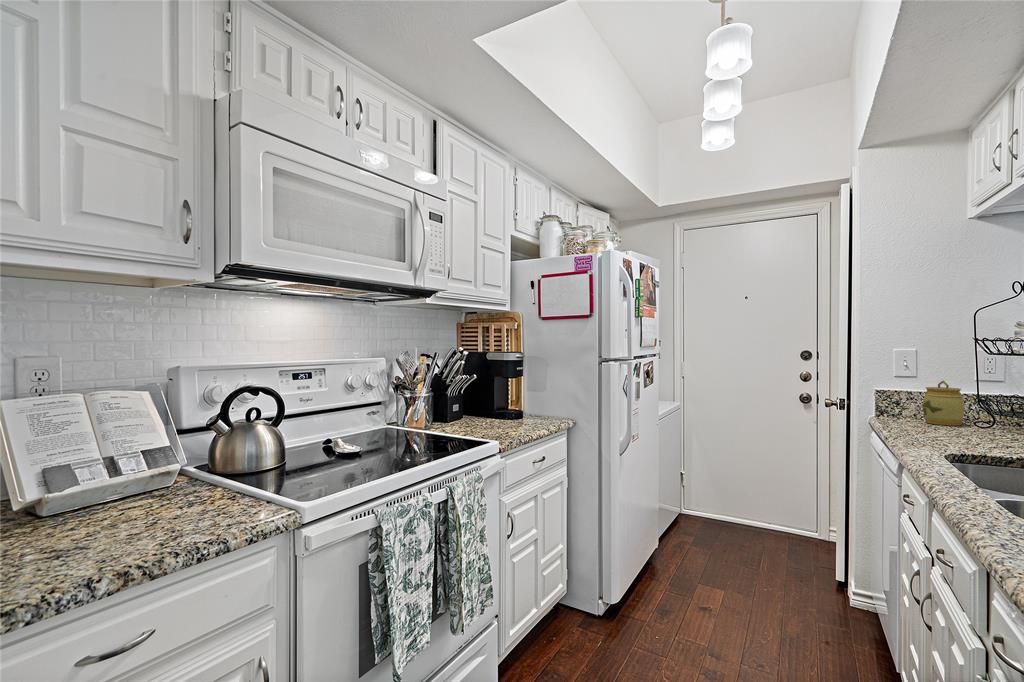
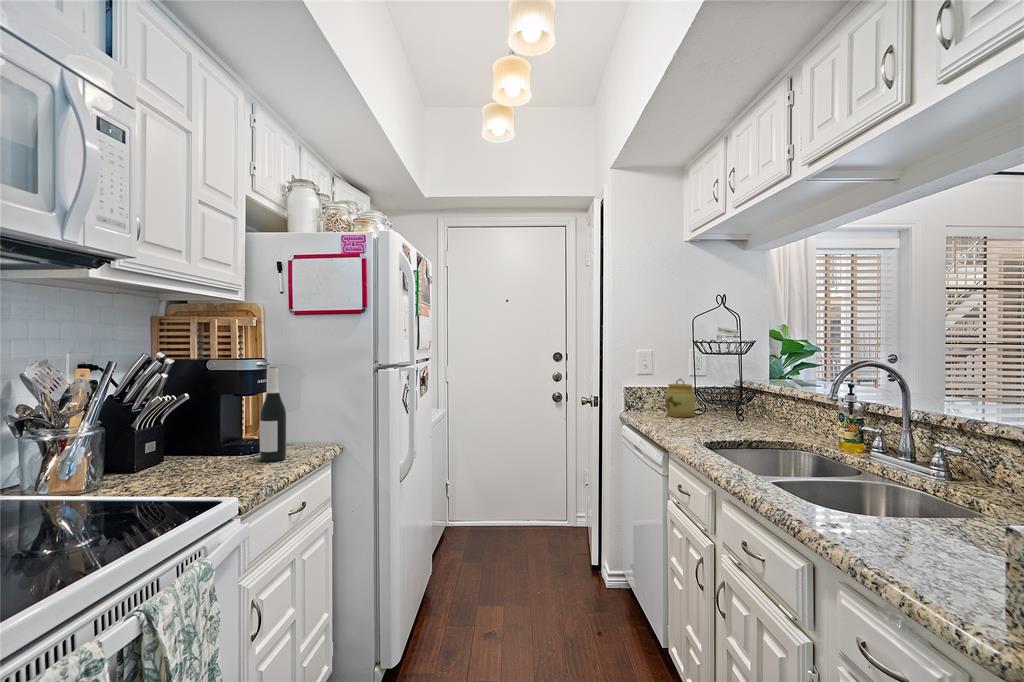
wine bottle: none [518,358,535,425] -> present [260,367,286,462]

